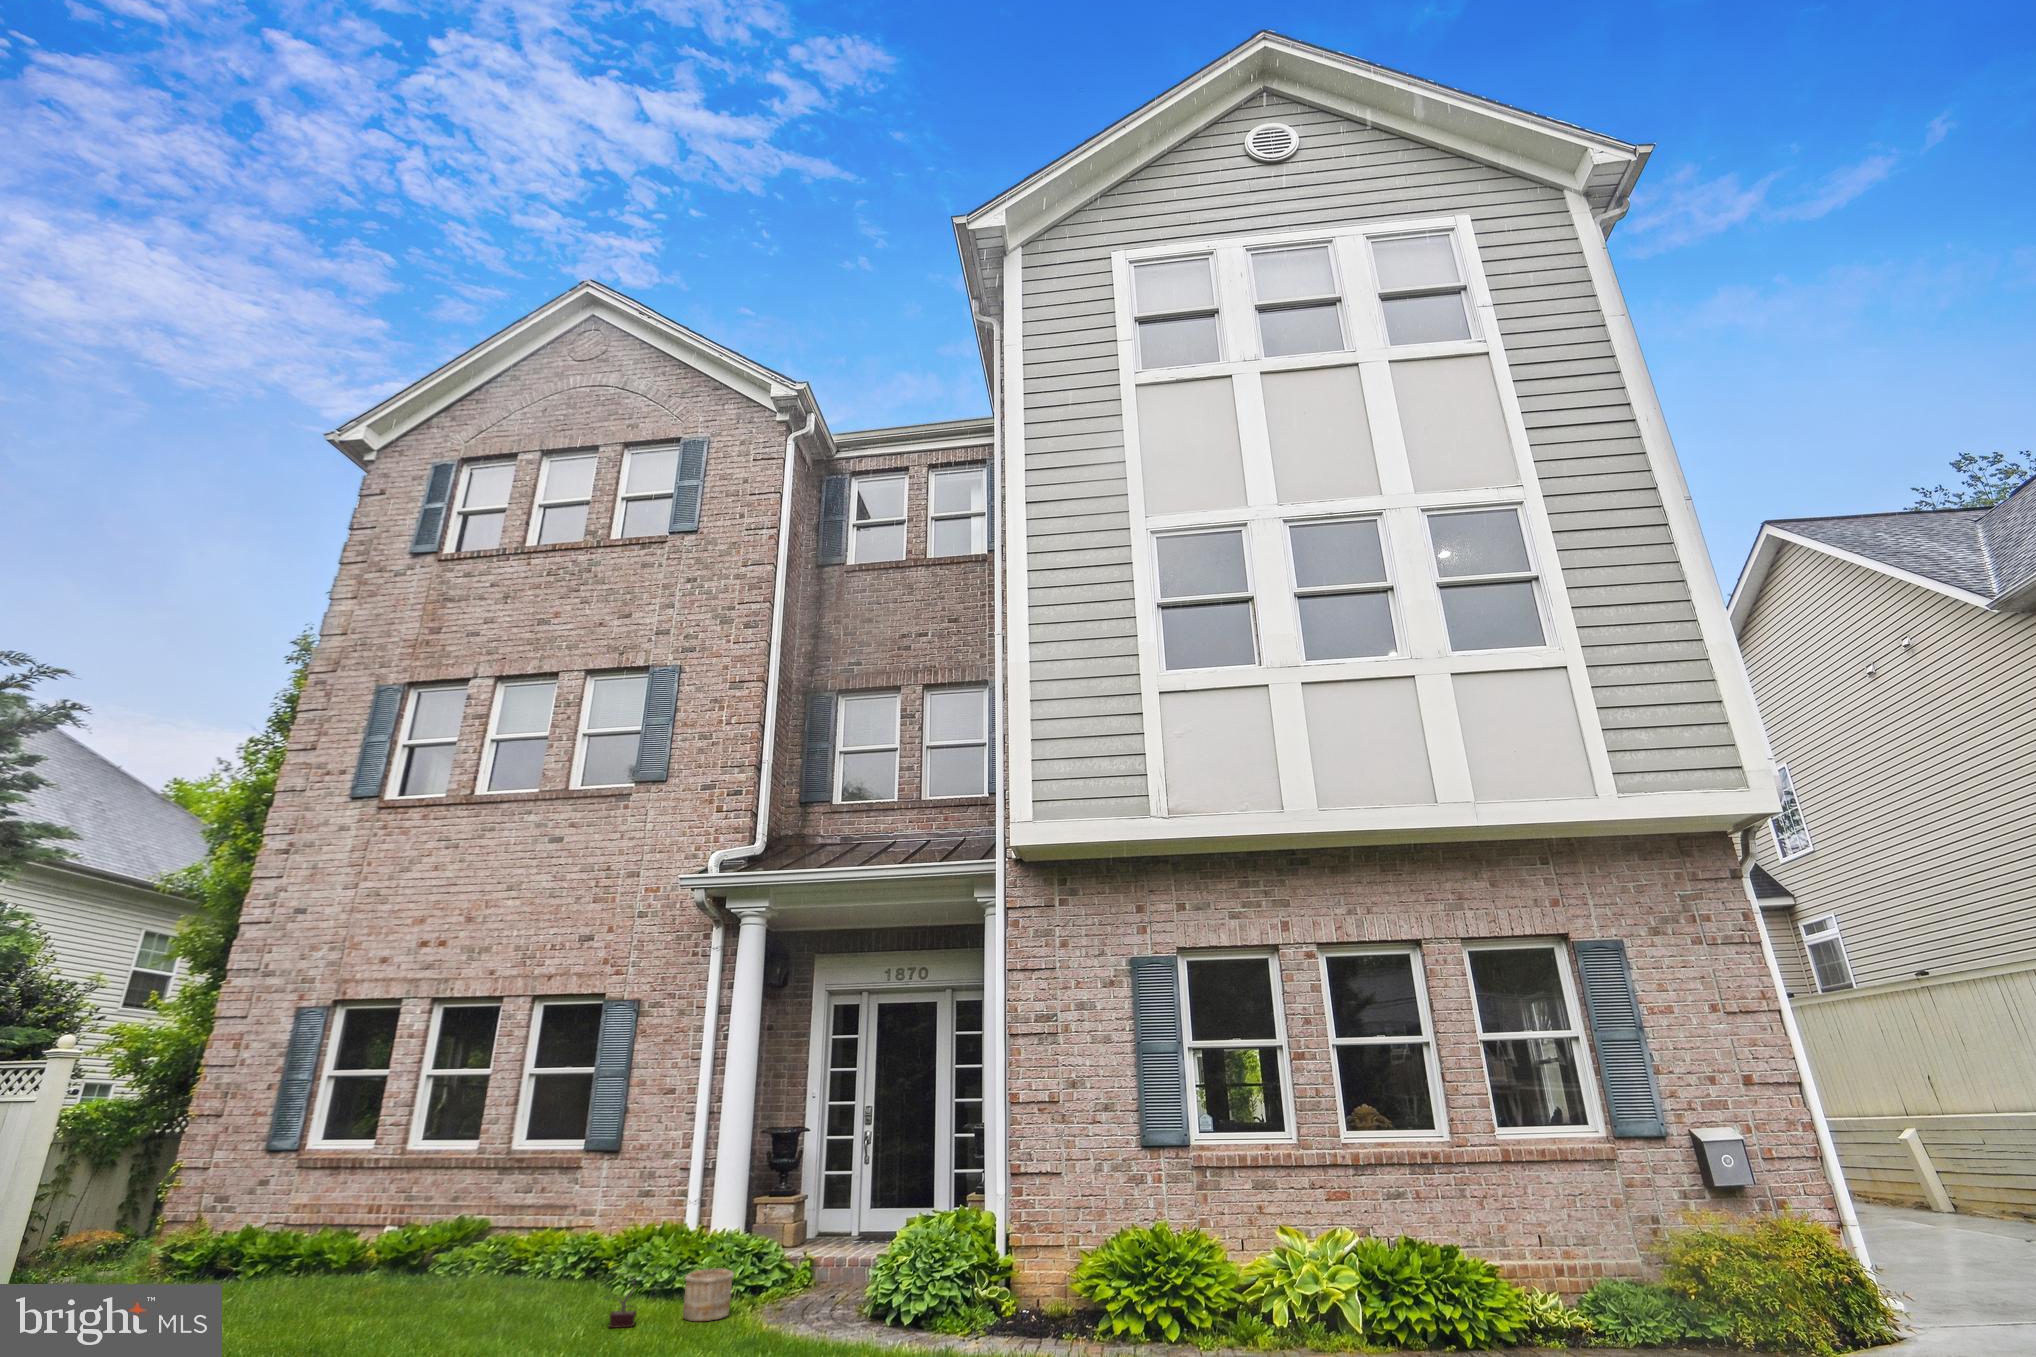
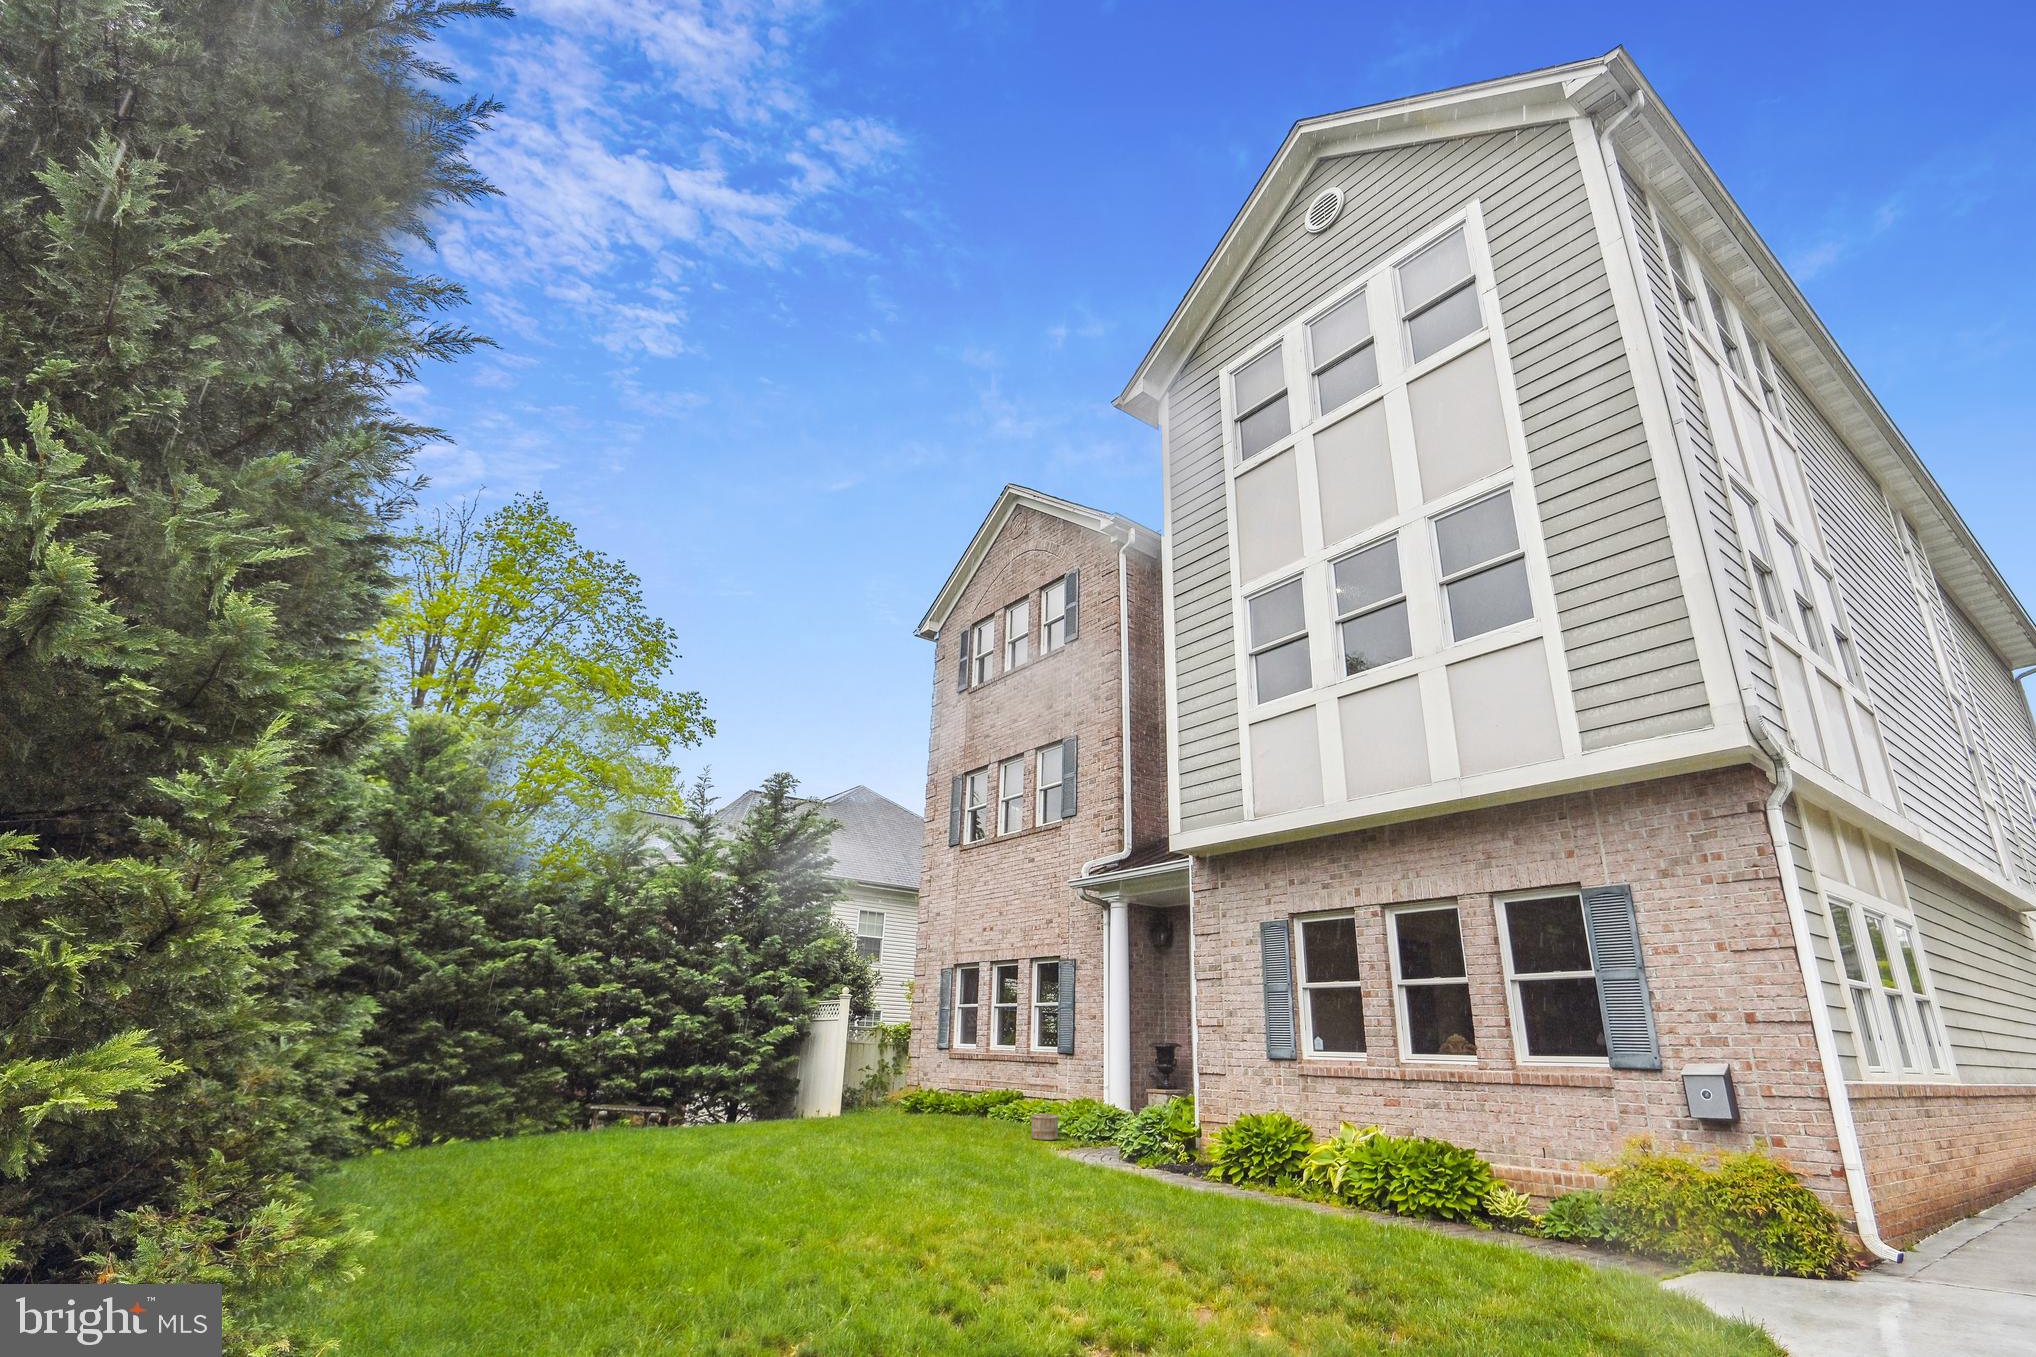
potted plant: present [605,1251,658,1328] -> none [989,1096,1016,1136]

